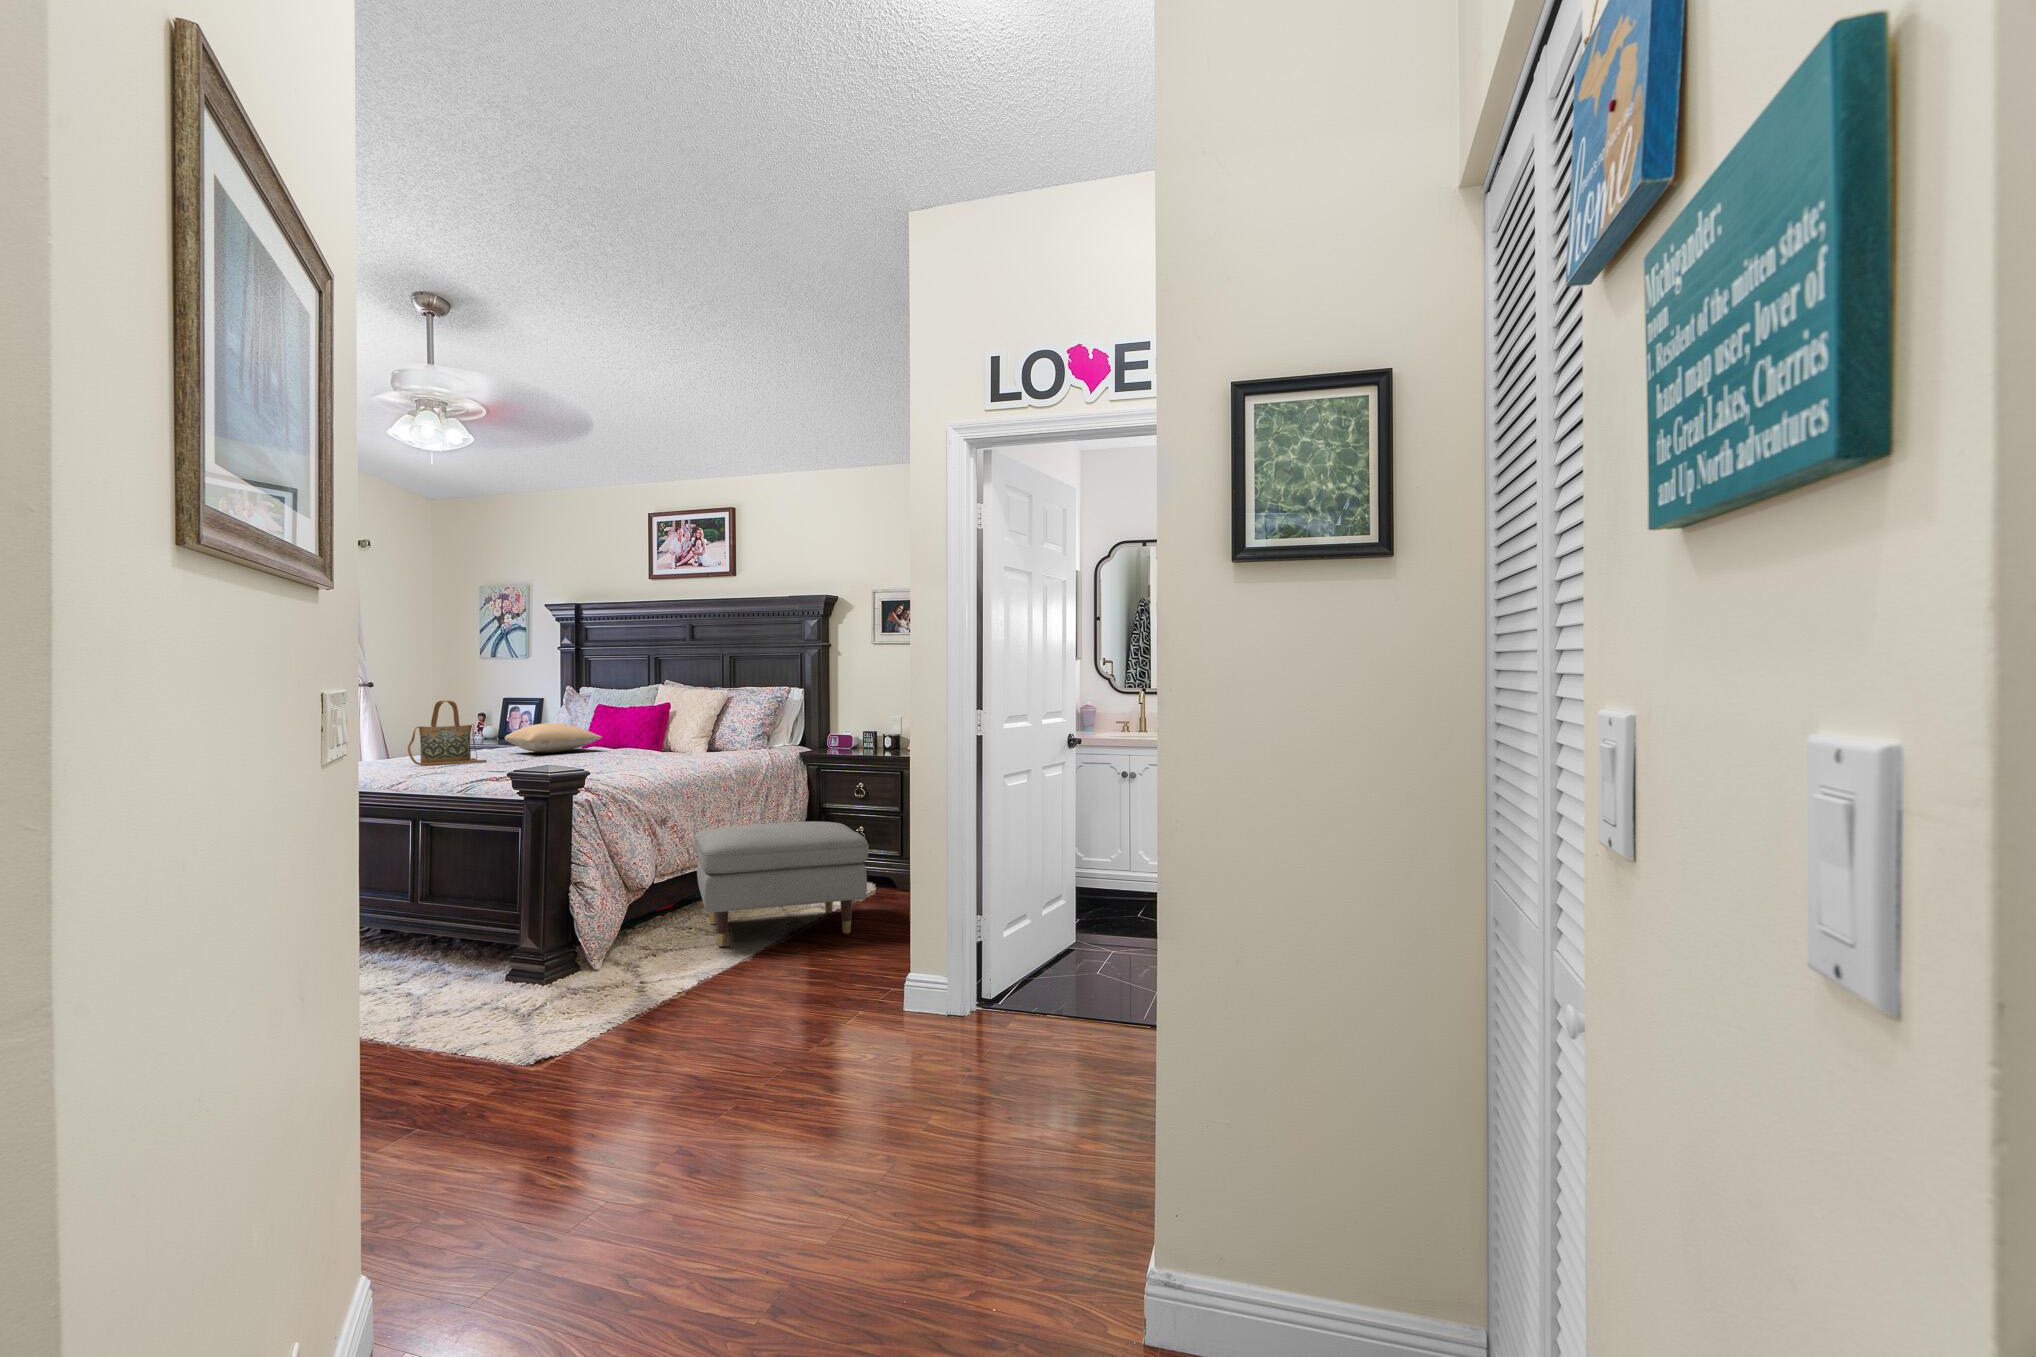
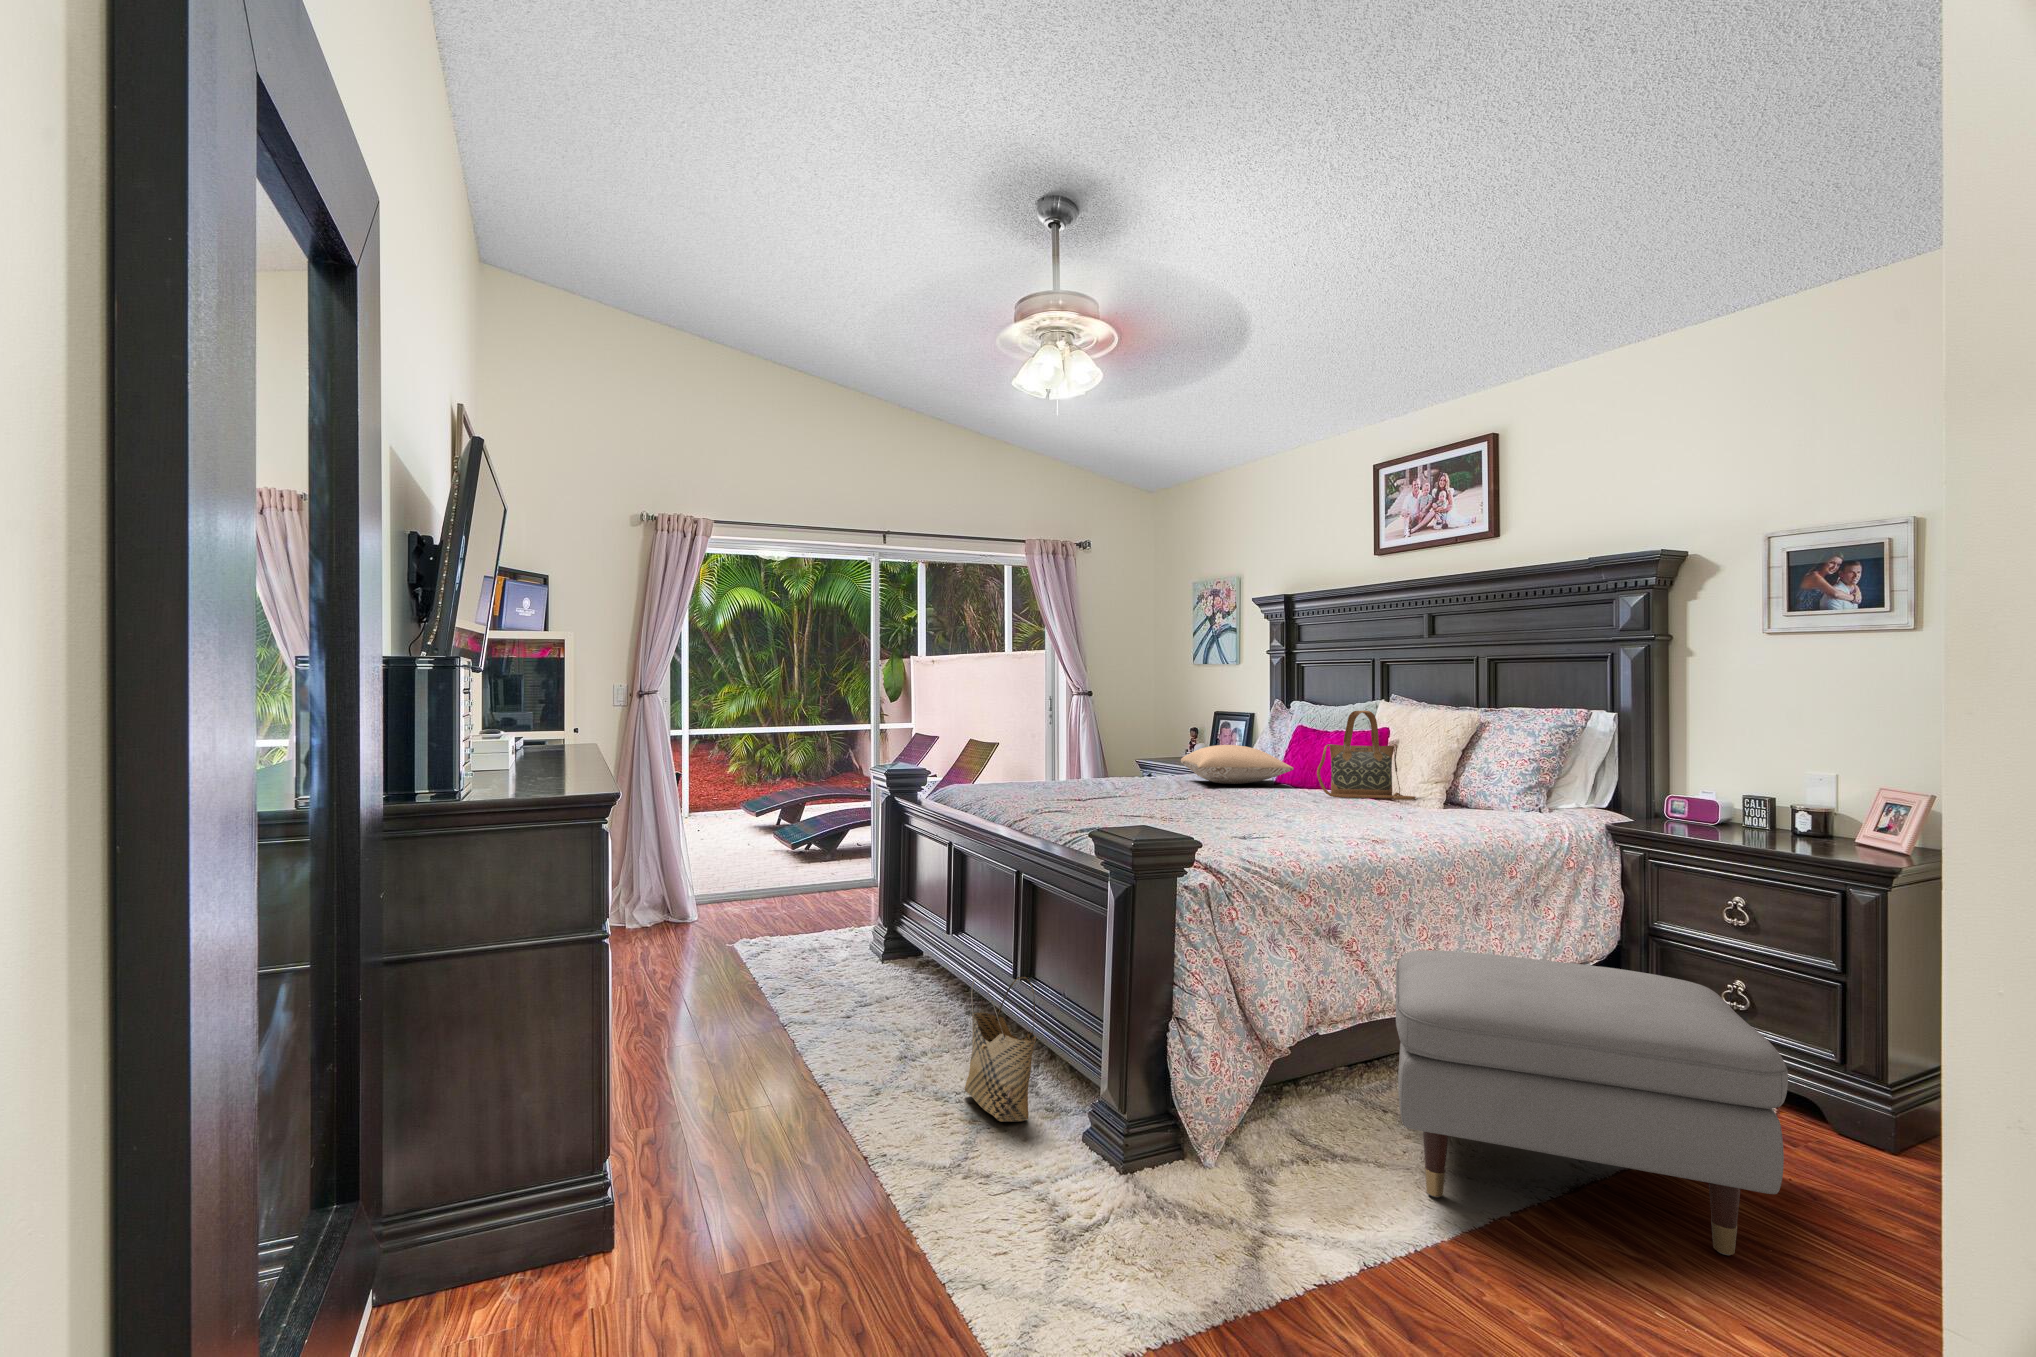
handbag: present [408,700,487,765] -> present [1317,711,1416,800]
woven basket: none [403,885,468,979] -> present [964,976,1036,1122]

